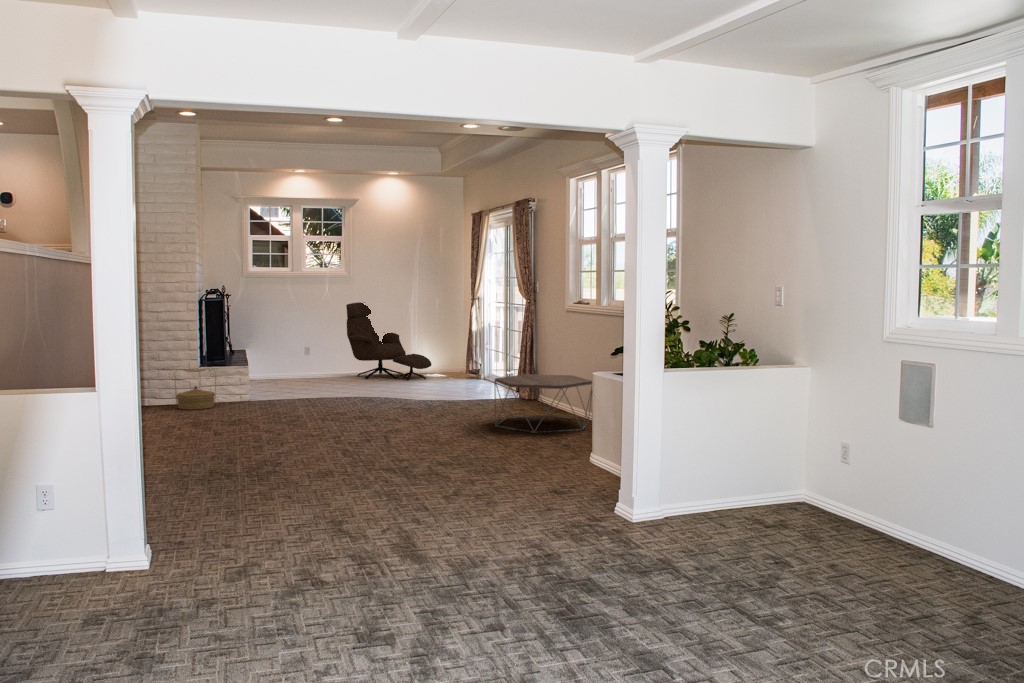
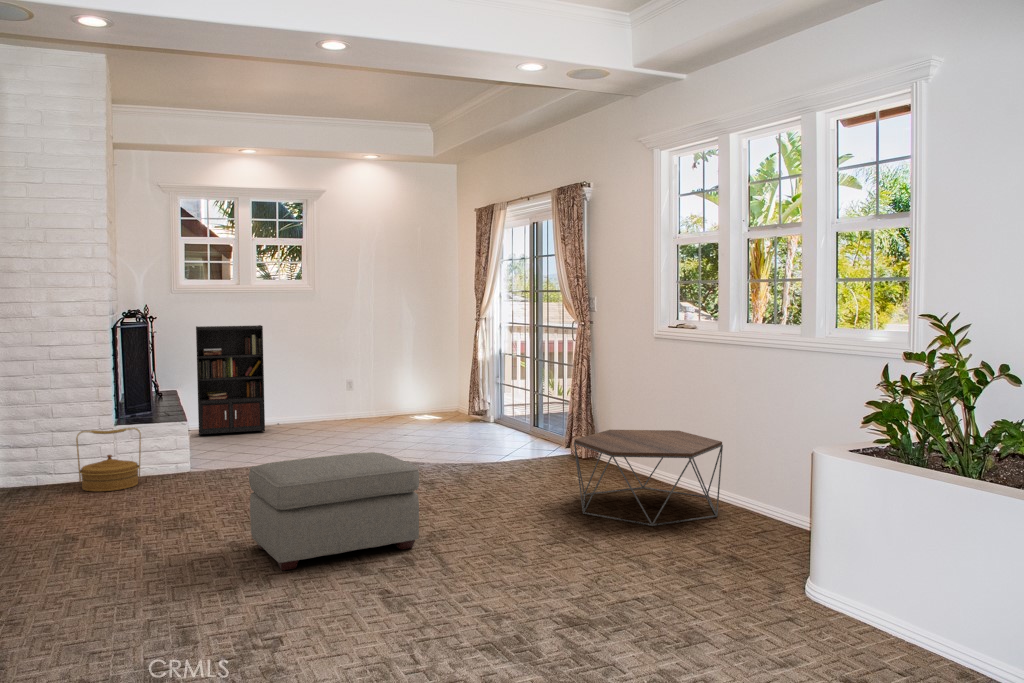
bookcase: none [260,302,322,382] -> present [196,325,279,435]
lounge chair: present [346,302,432,380] -> none [311,325,425,427]
ottoman: none [275,381,378,445] -> present [249,452,419,570]

